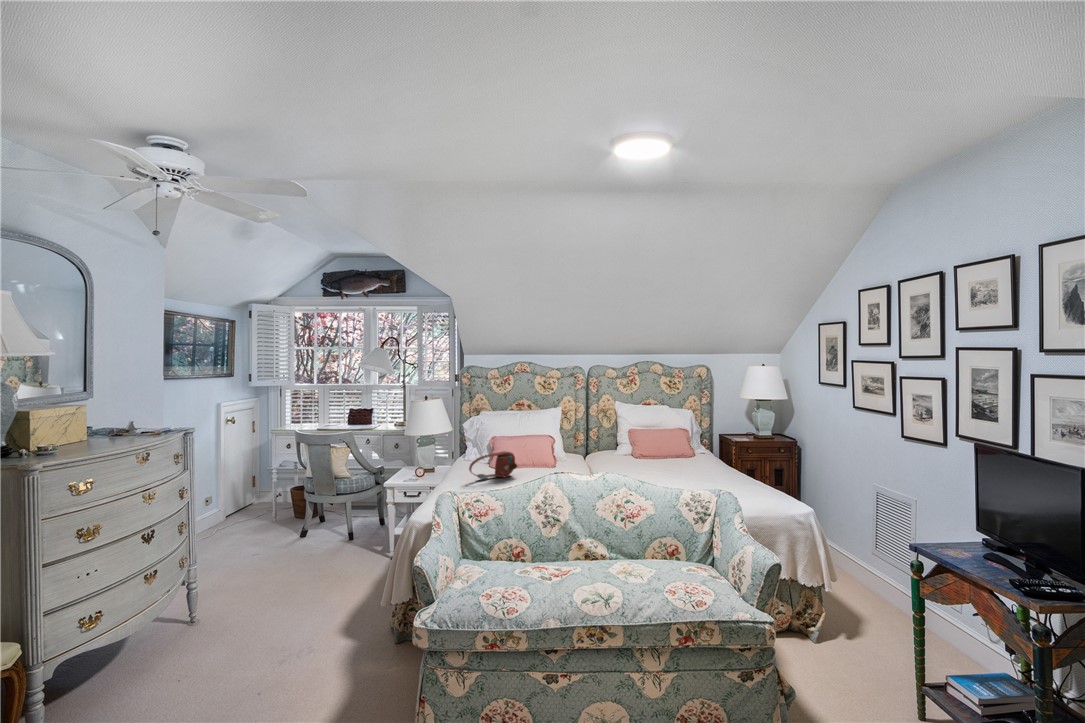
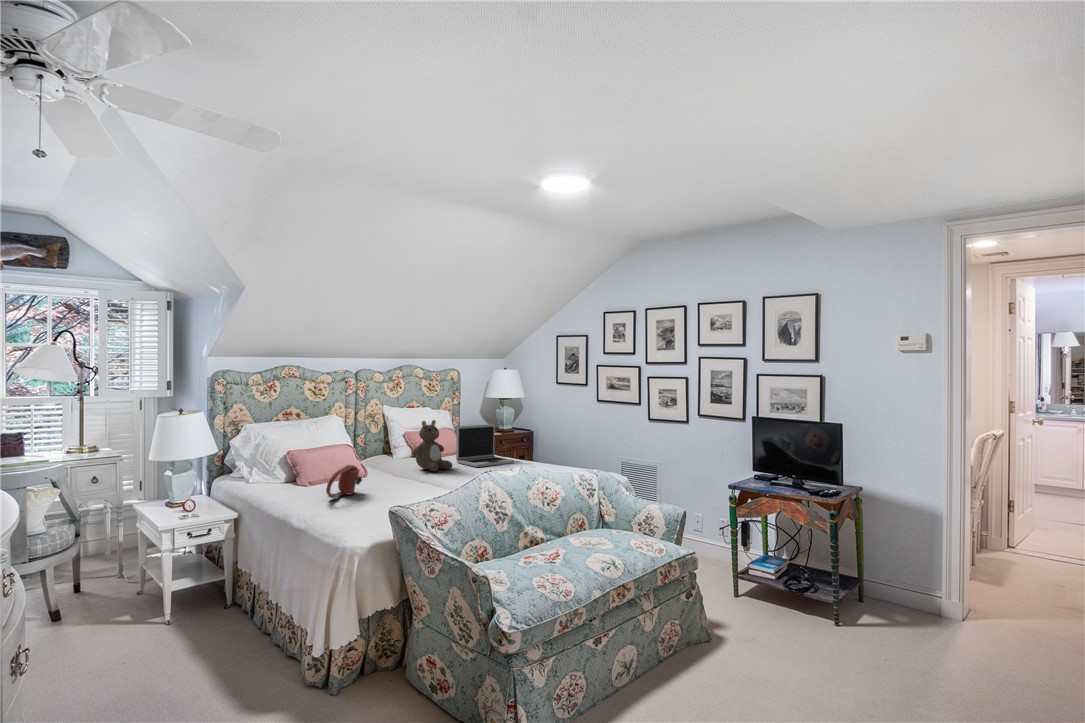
teddy bear: none [599,417,638,468] -> present [412,420,452,472]
laptop: none [657,425,713,469] -> present [456,424,514,467]

